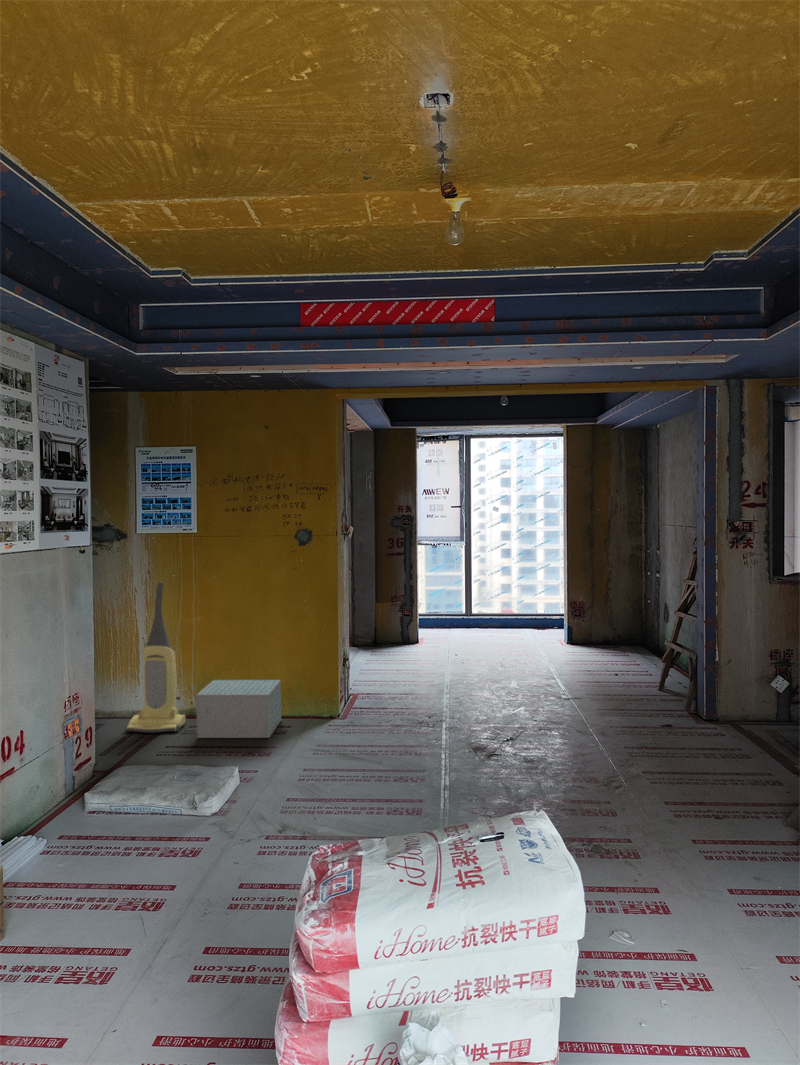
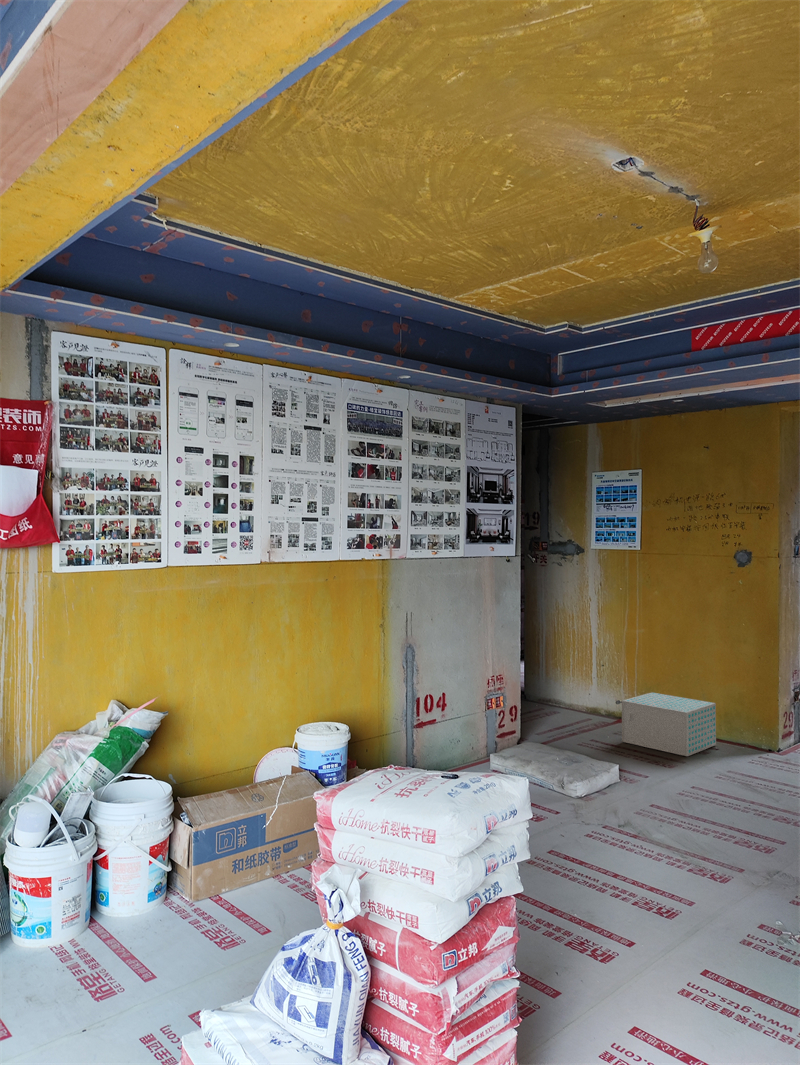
vacuum cleaner: present [125,583,186,733] -> none [570,594,625,733]

